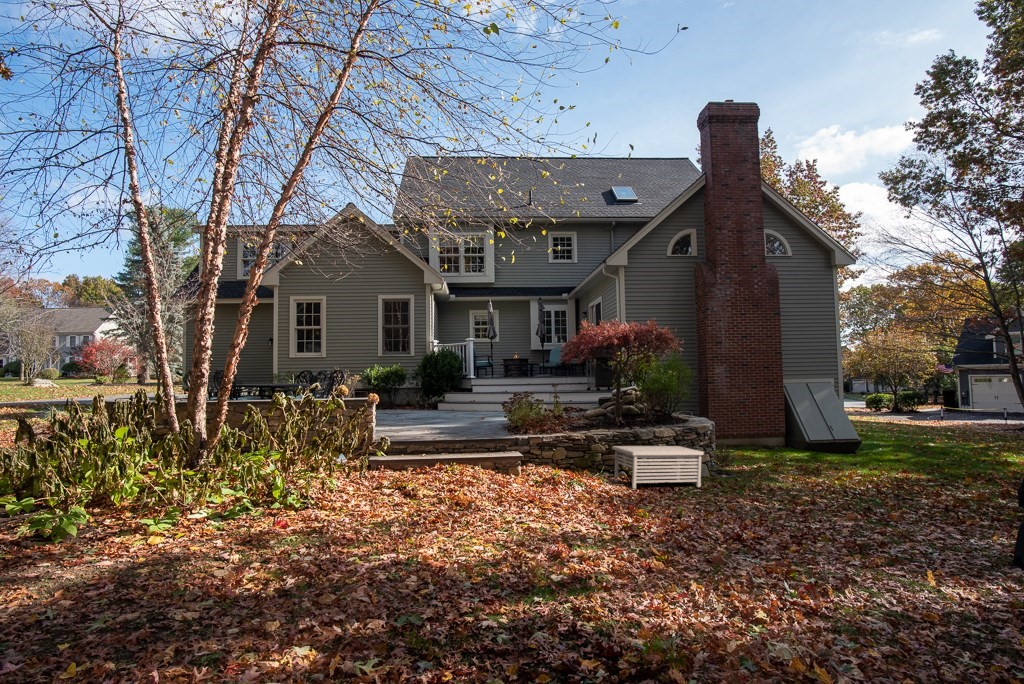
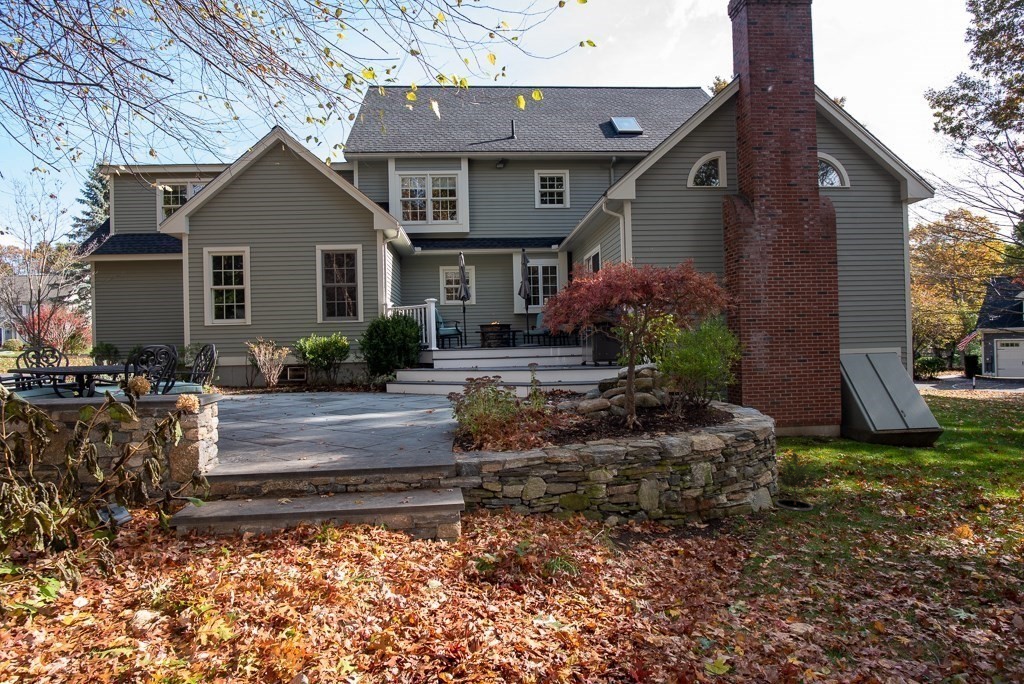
storage bench: present [612,446,704,489] -> none [624,466,779,551]

